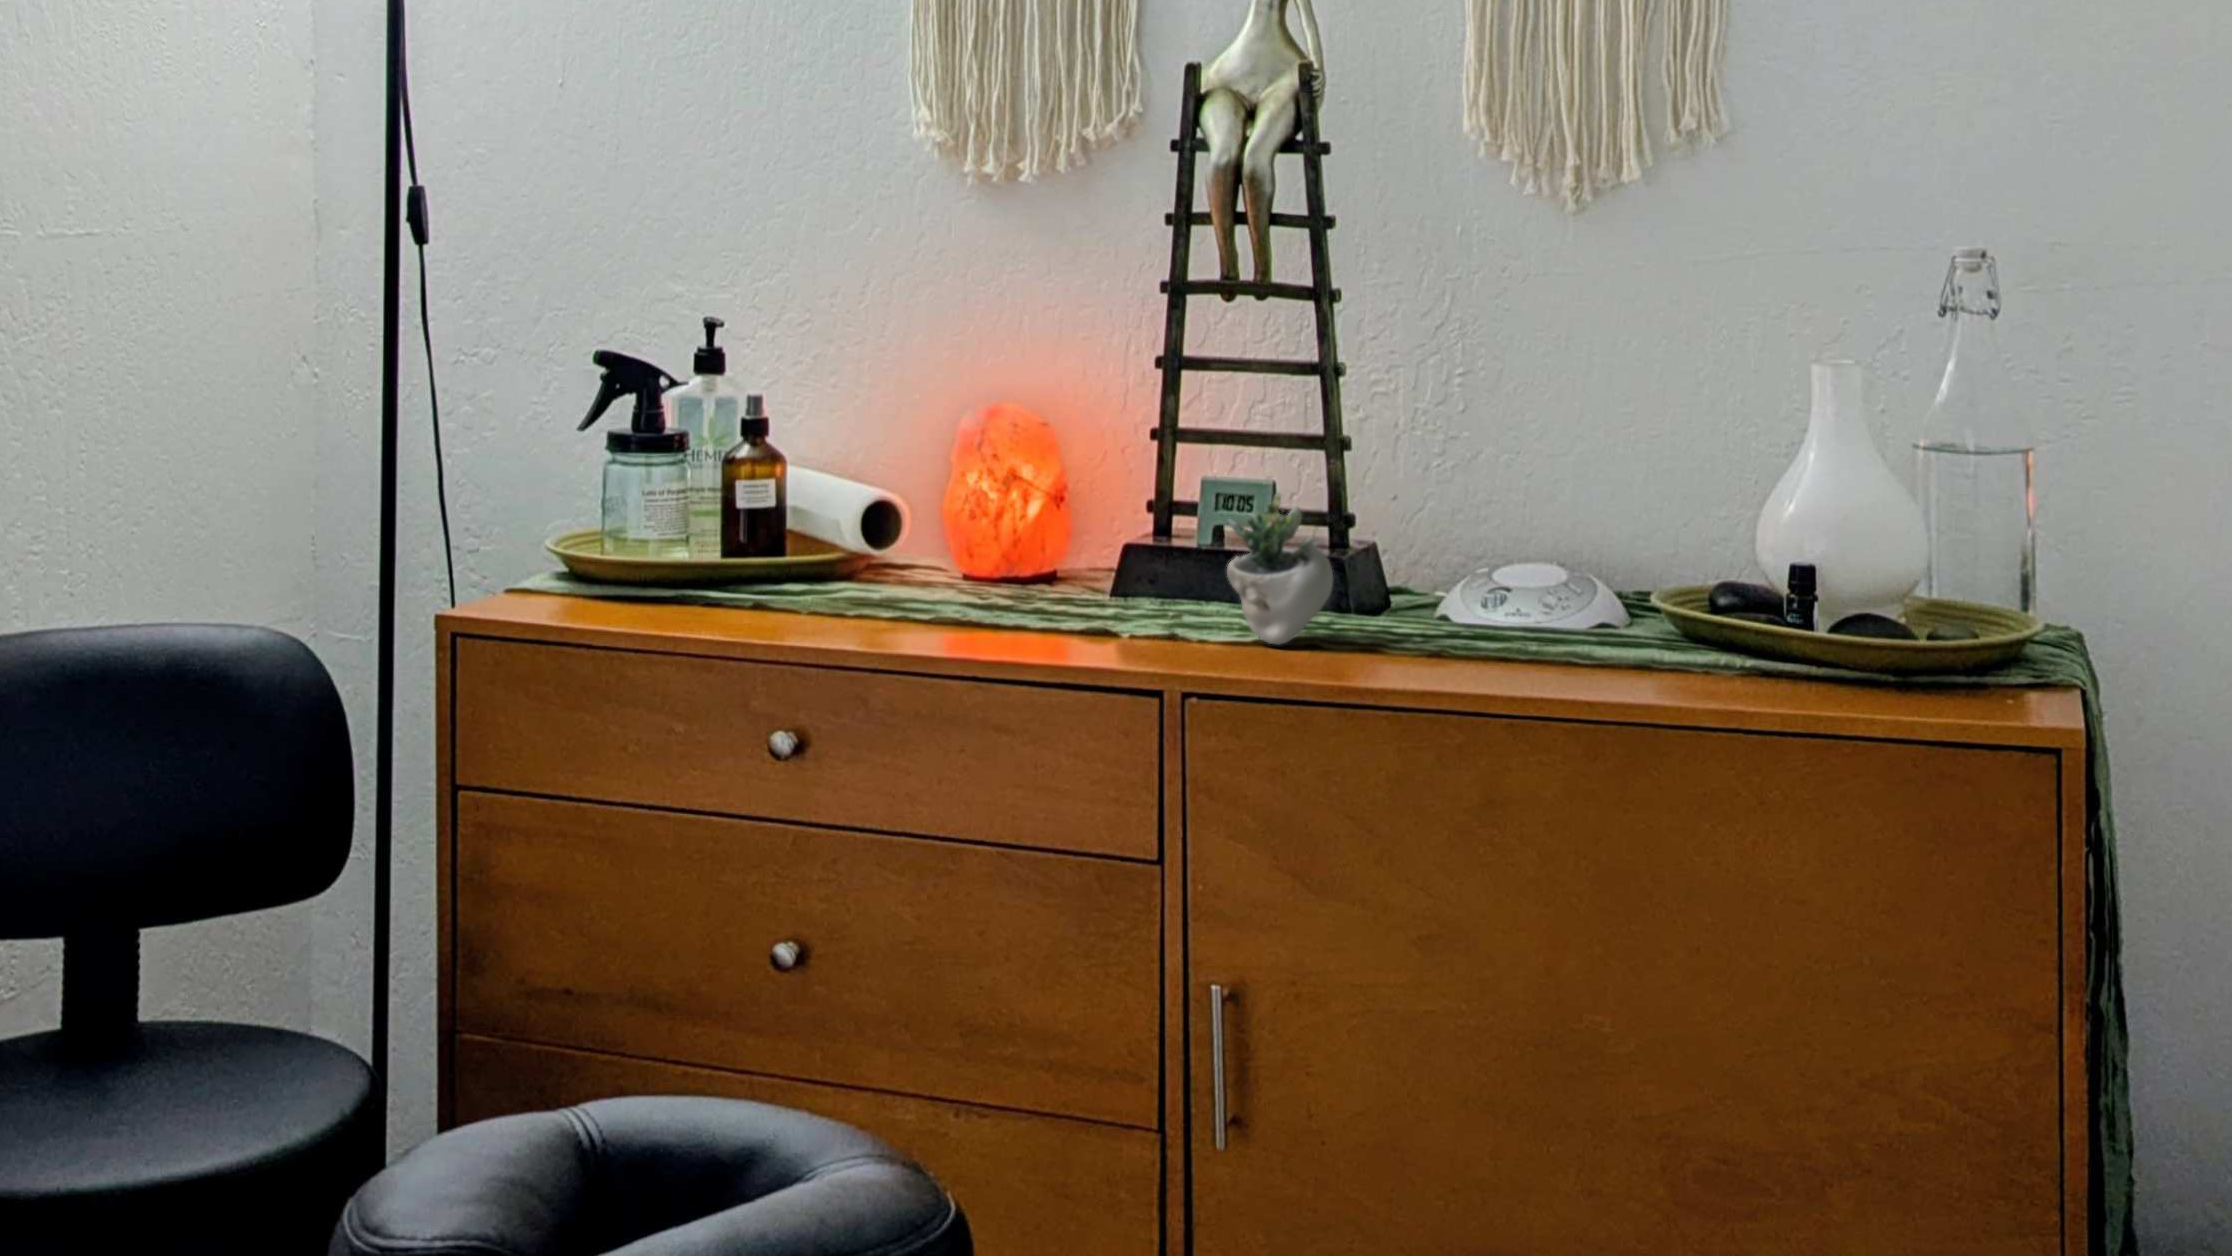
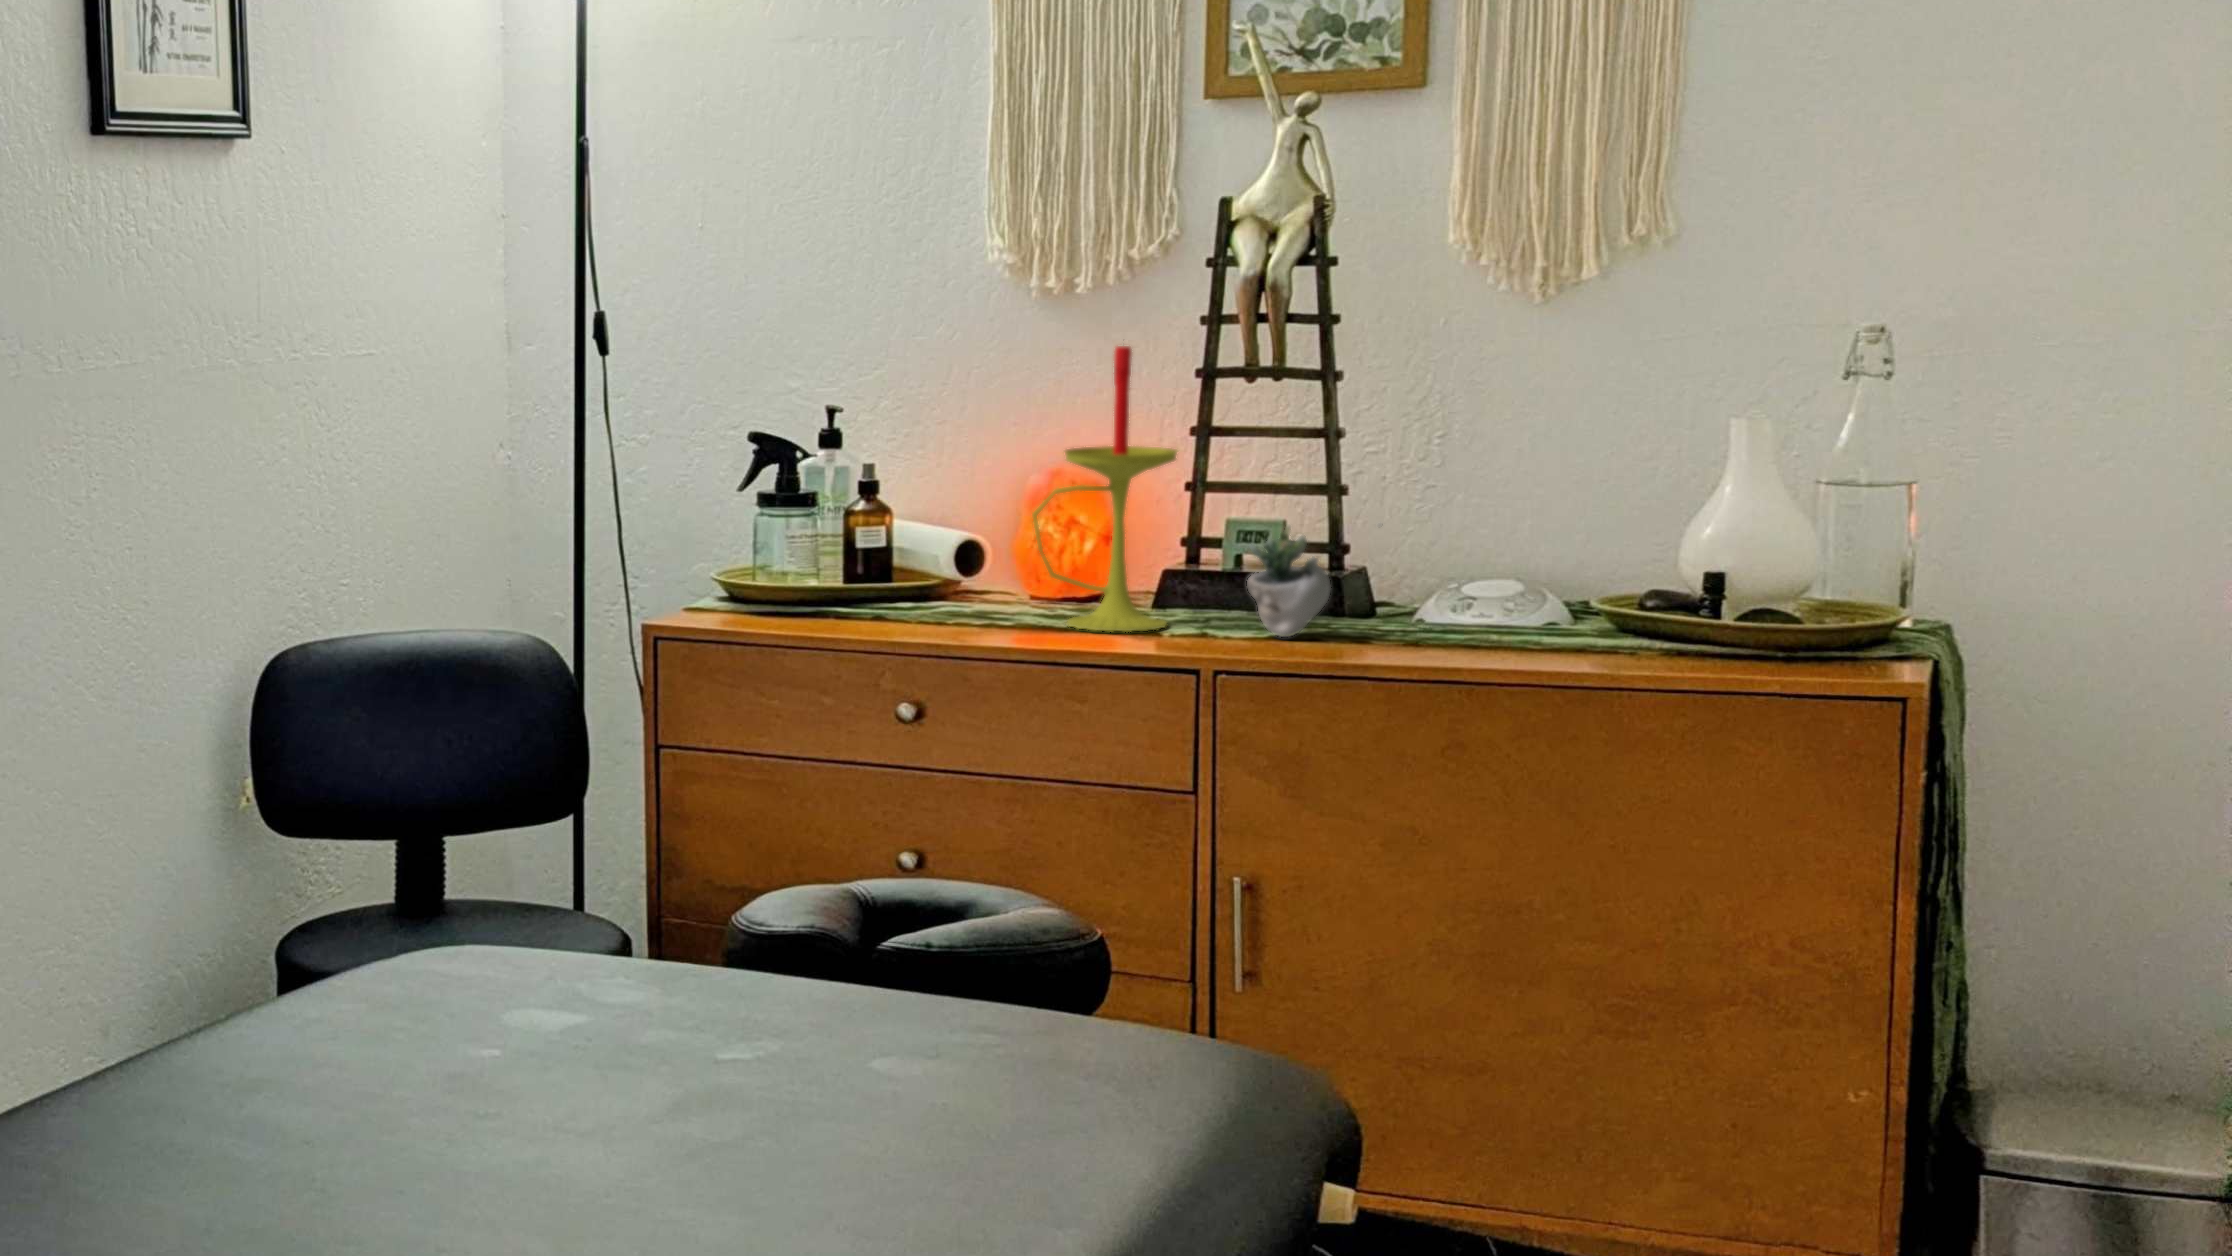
candle: none [950,240,1139,634] -> present [1033,346,1177,632]

